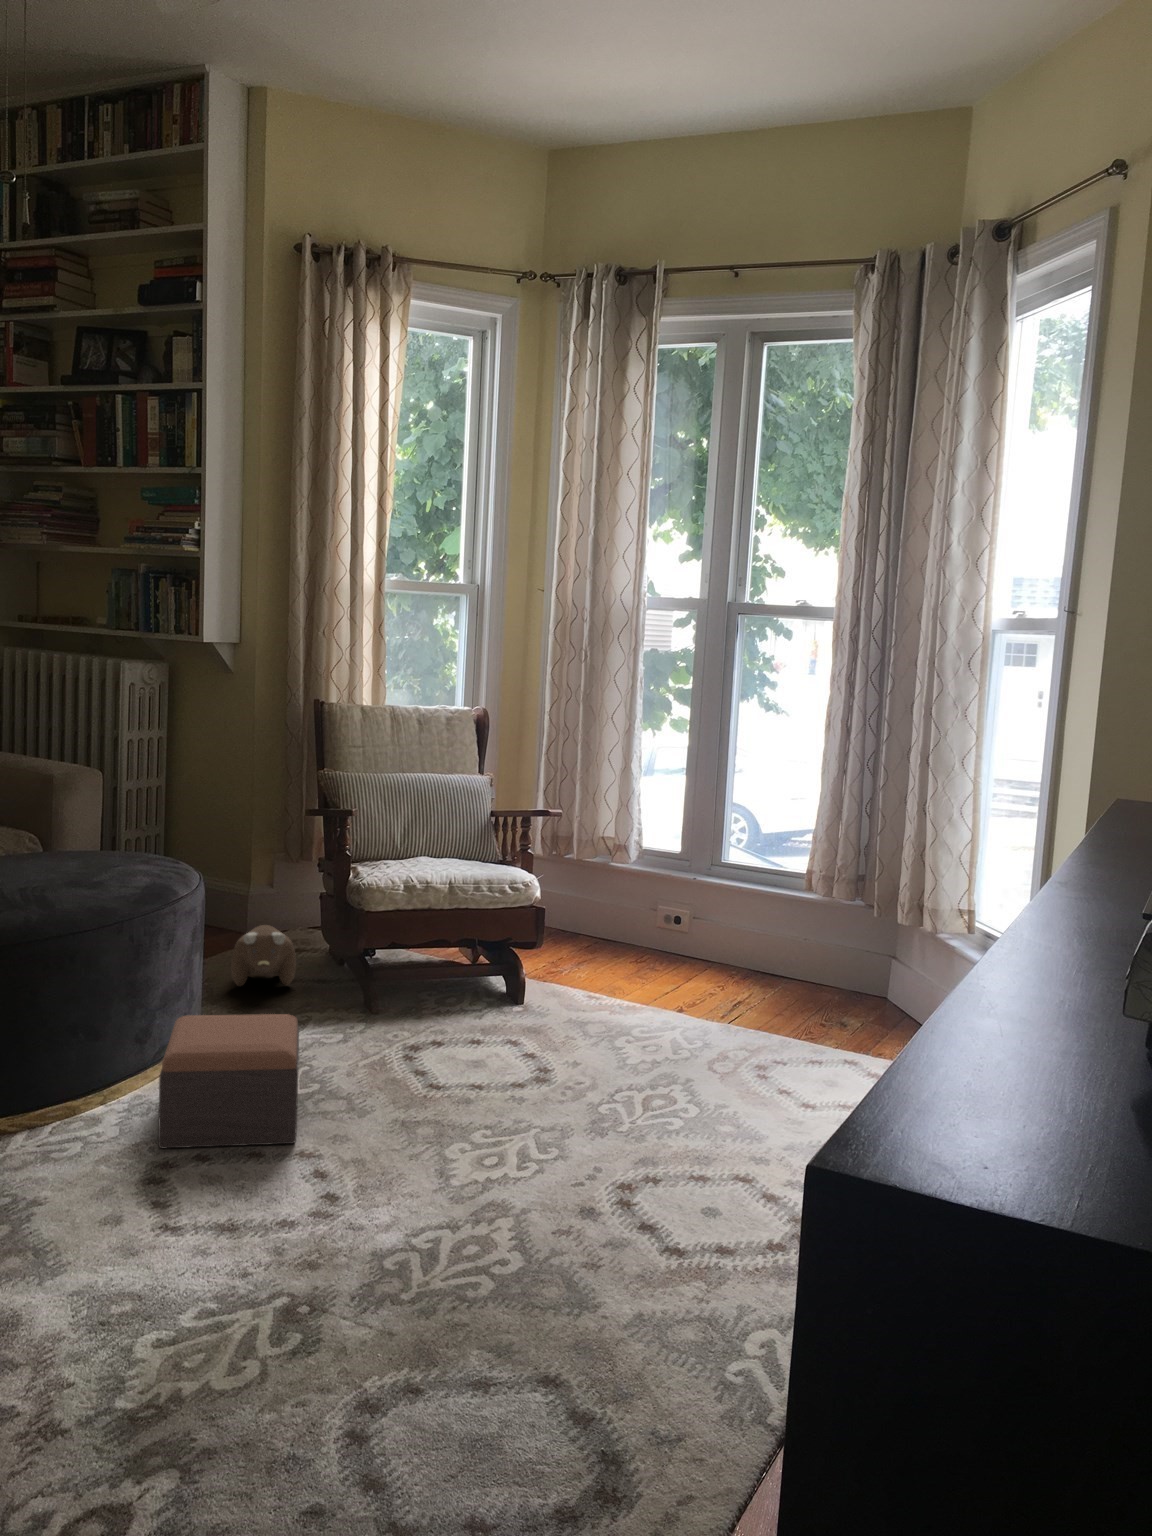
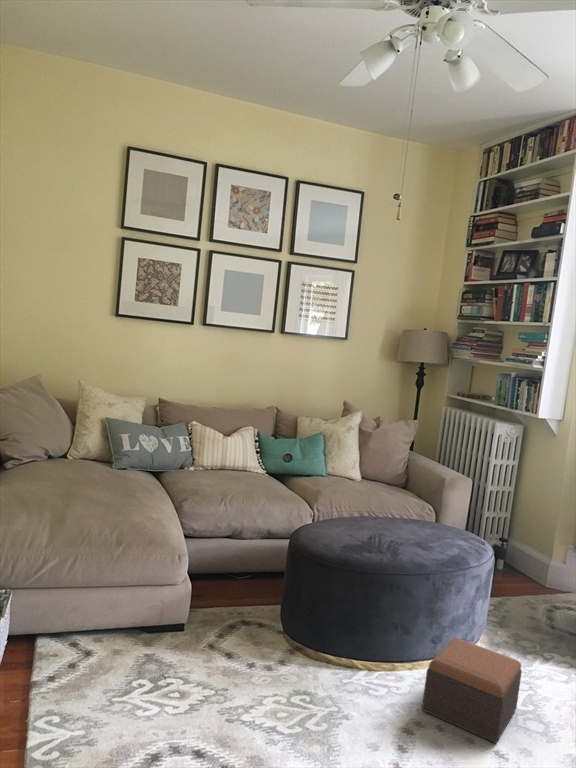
plush toy: present [231,925,296,986] -> none [519,591,559,632]

